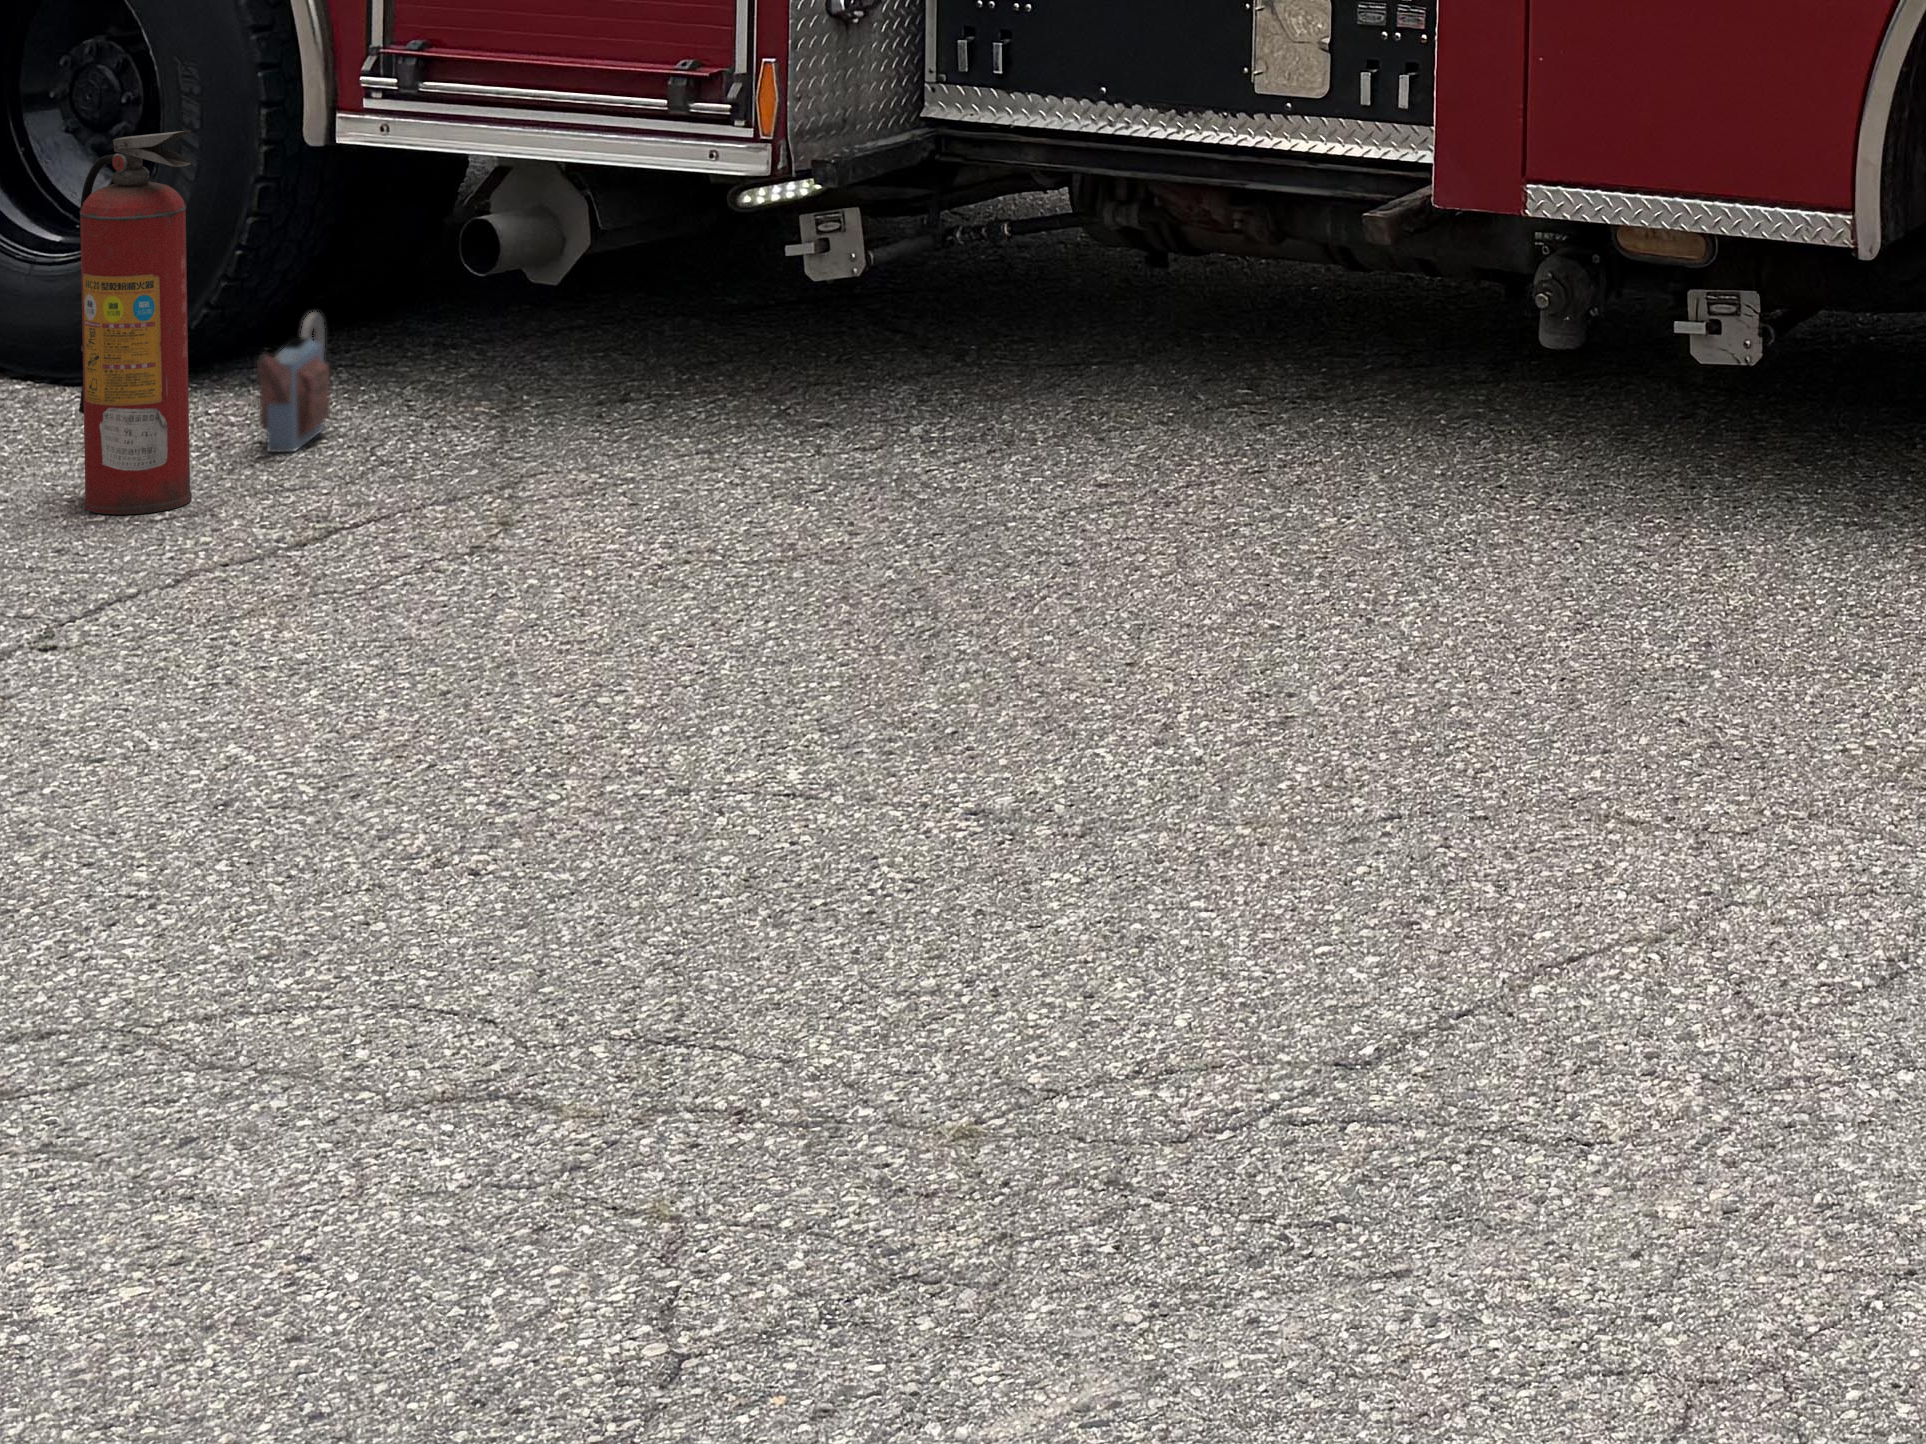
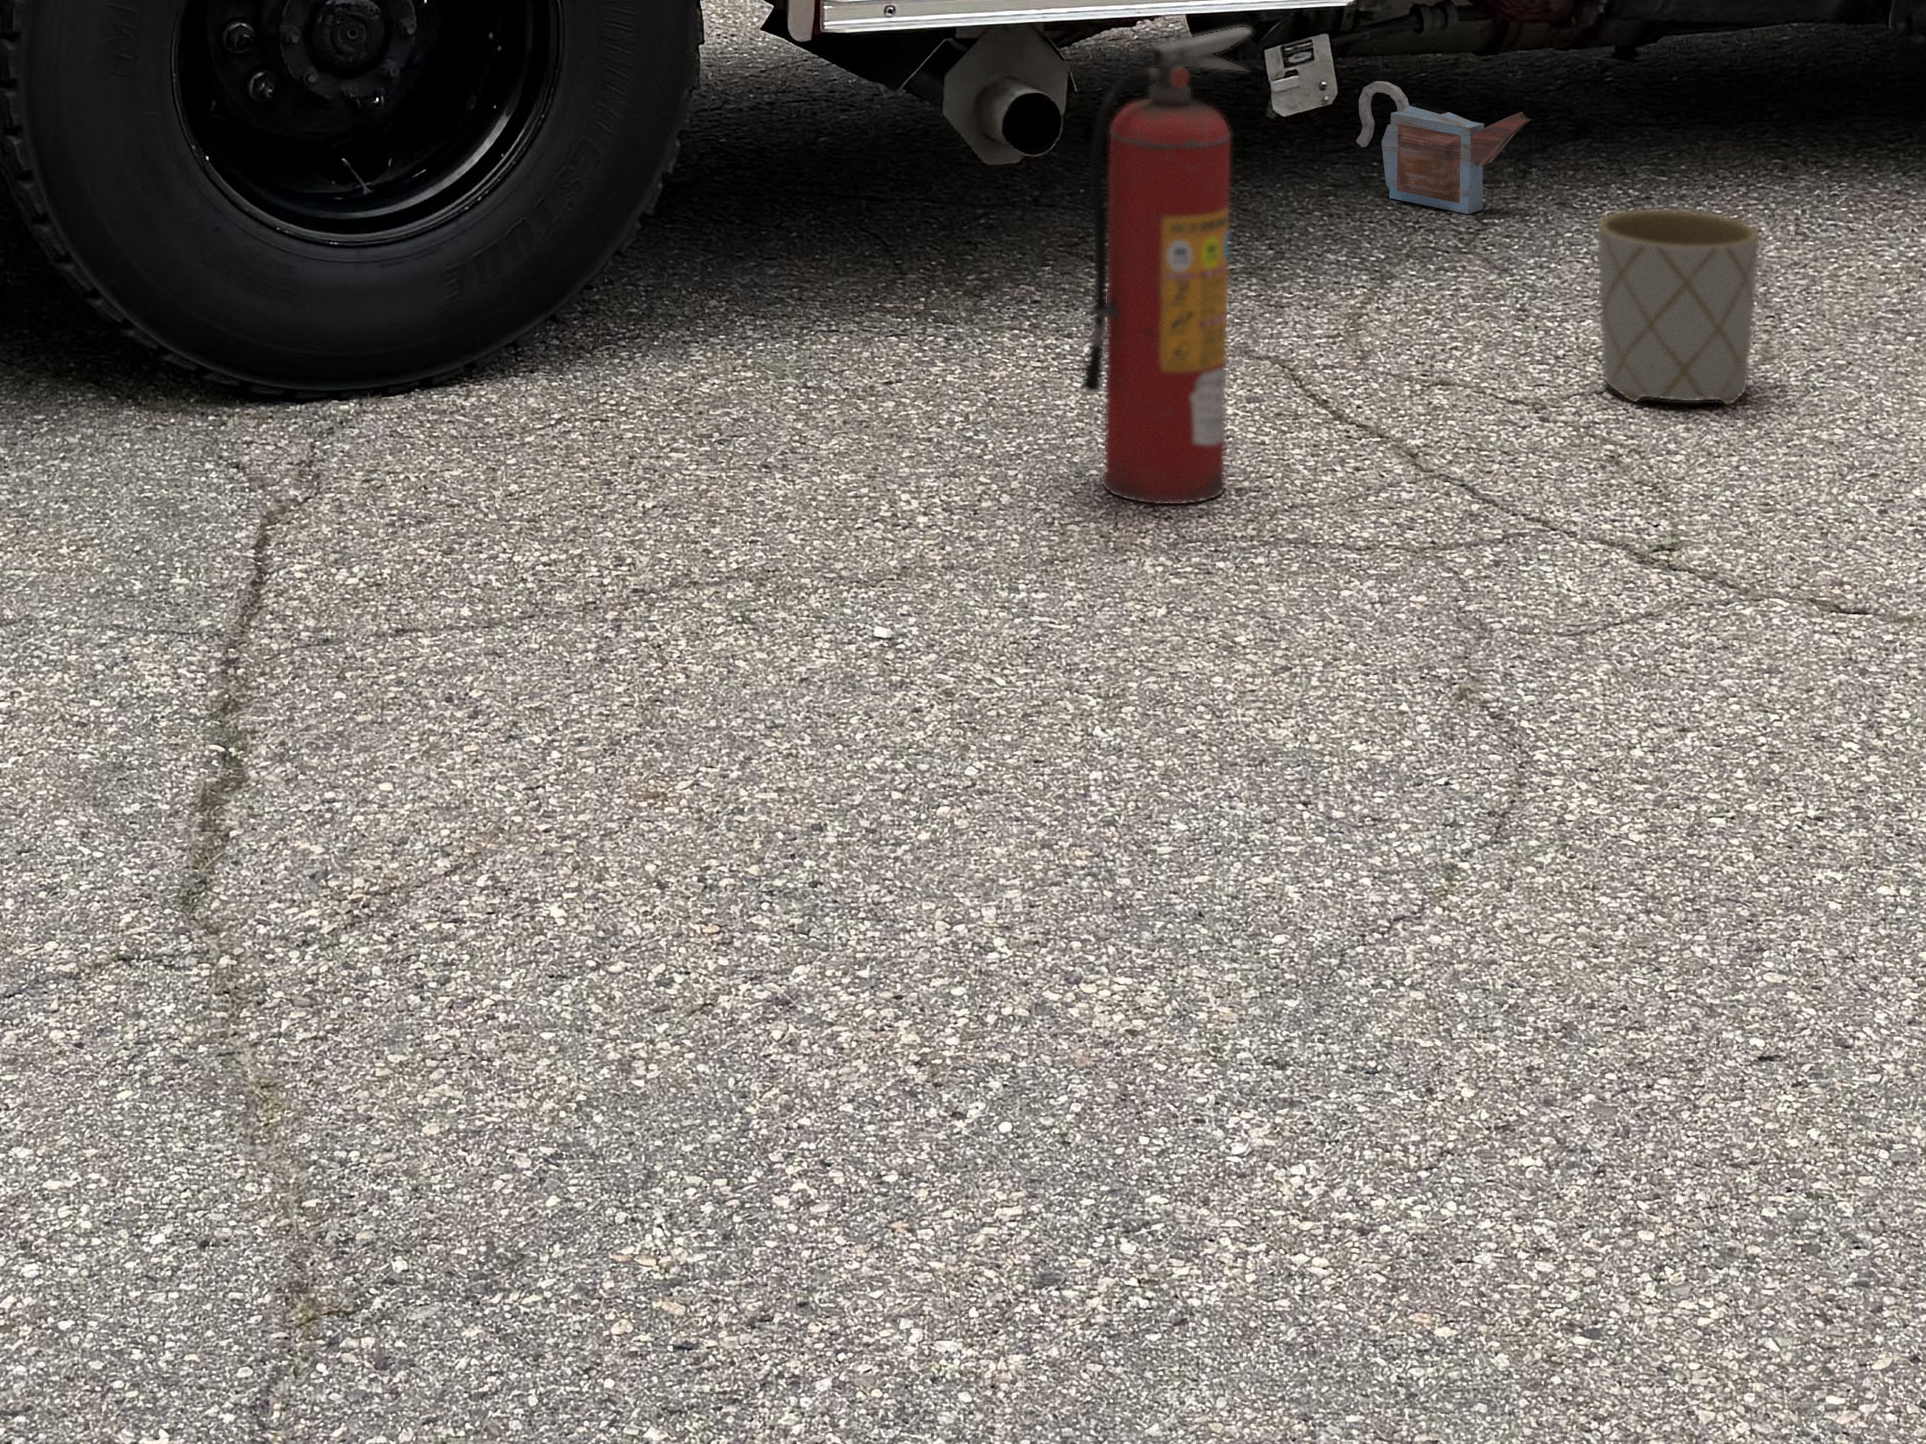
watering can: present [257,313,330,452] -> present [1356,81,1530,214]
planter: none [568,367,721,549] -> present [1598,209,1759,405]

